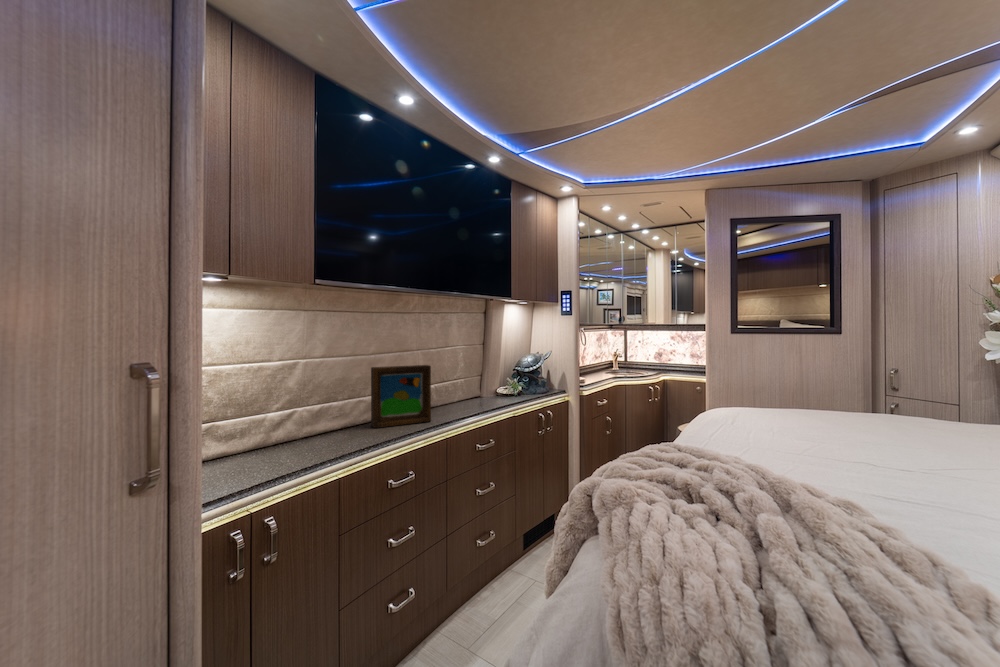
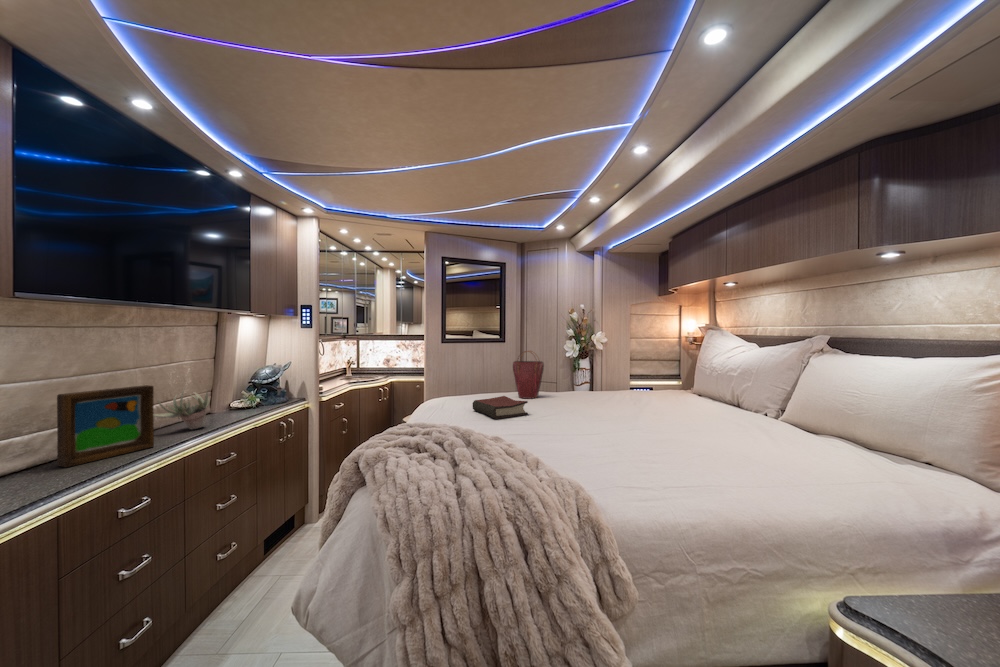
handbag: none [873,347,954,434] -> present [513,351,544,399]
succulent plant: none [434,367,477,410] -> present [154,387,211,430]
hardback book: none [789,422,920,465] -> present [473,396,528,419]

